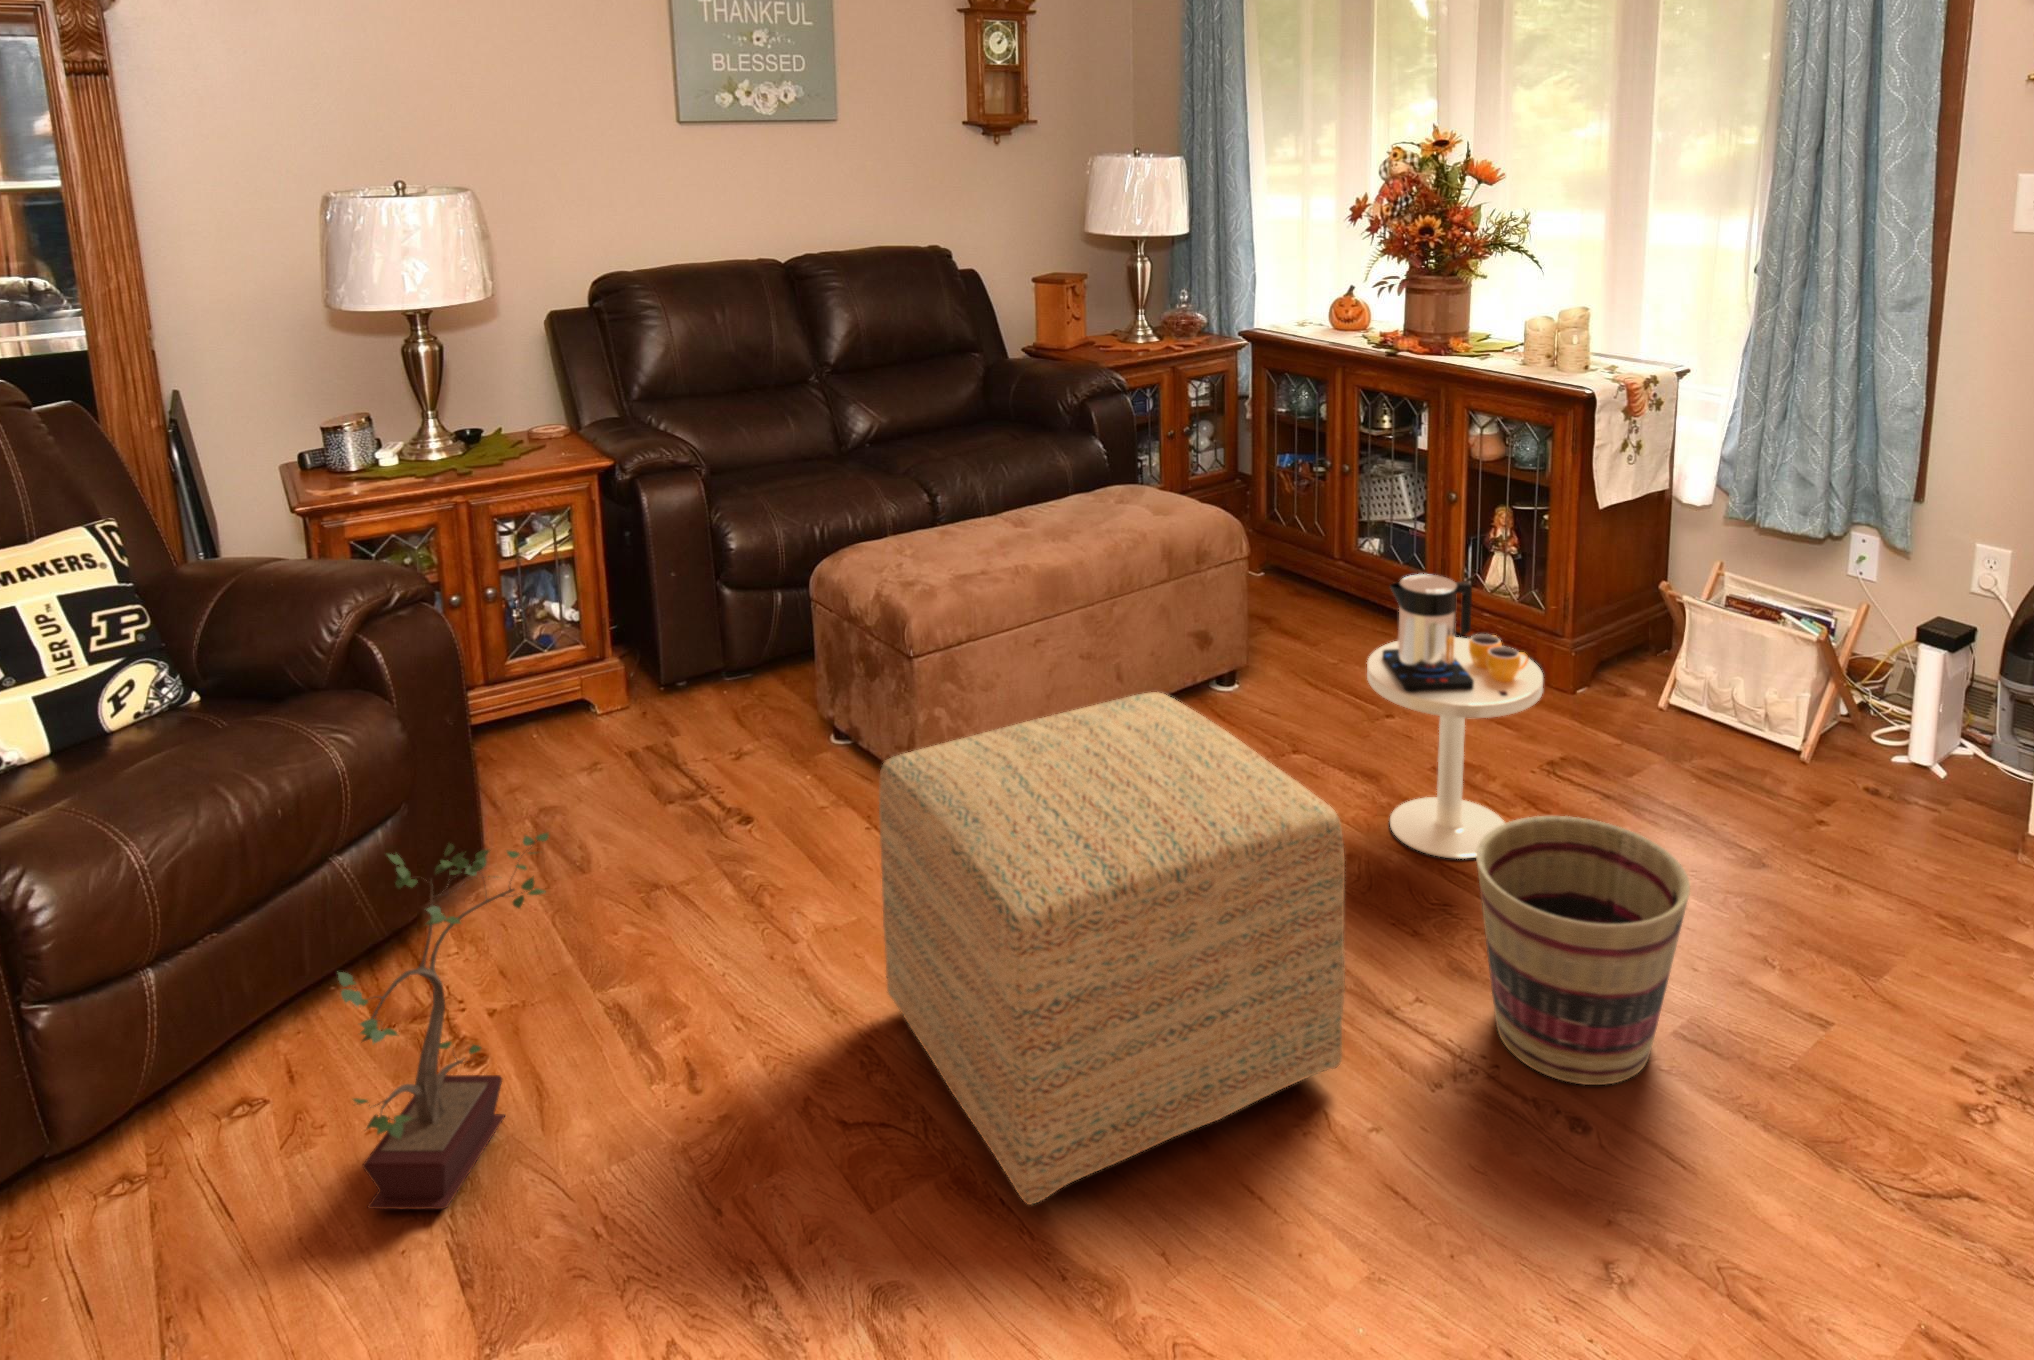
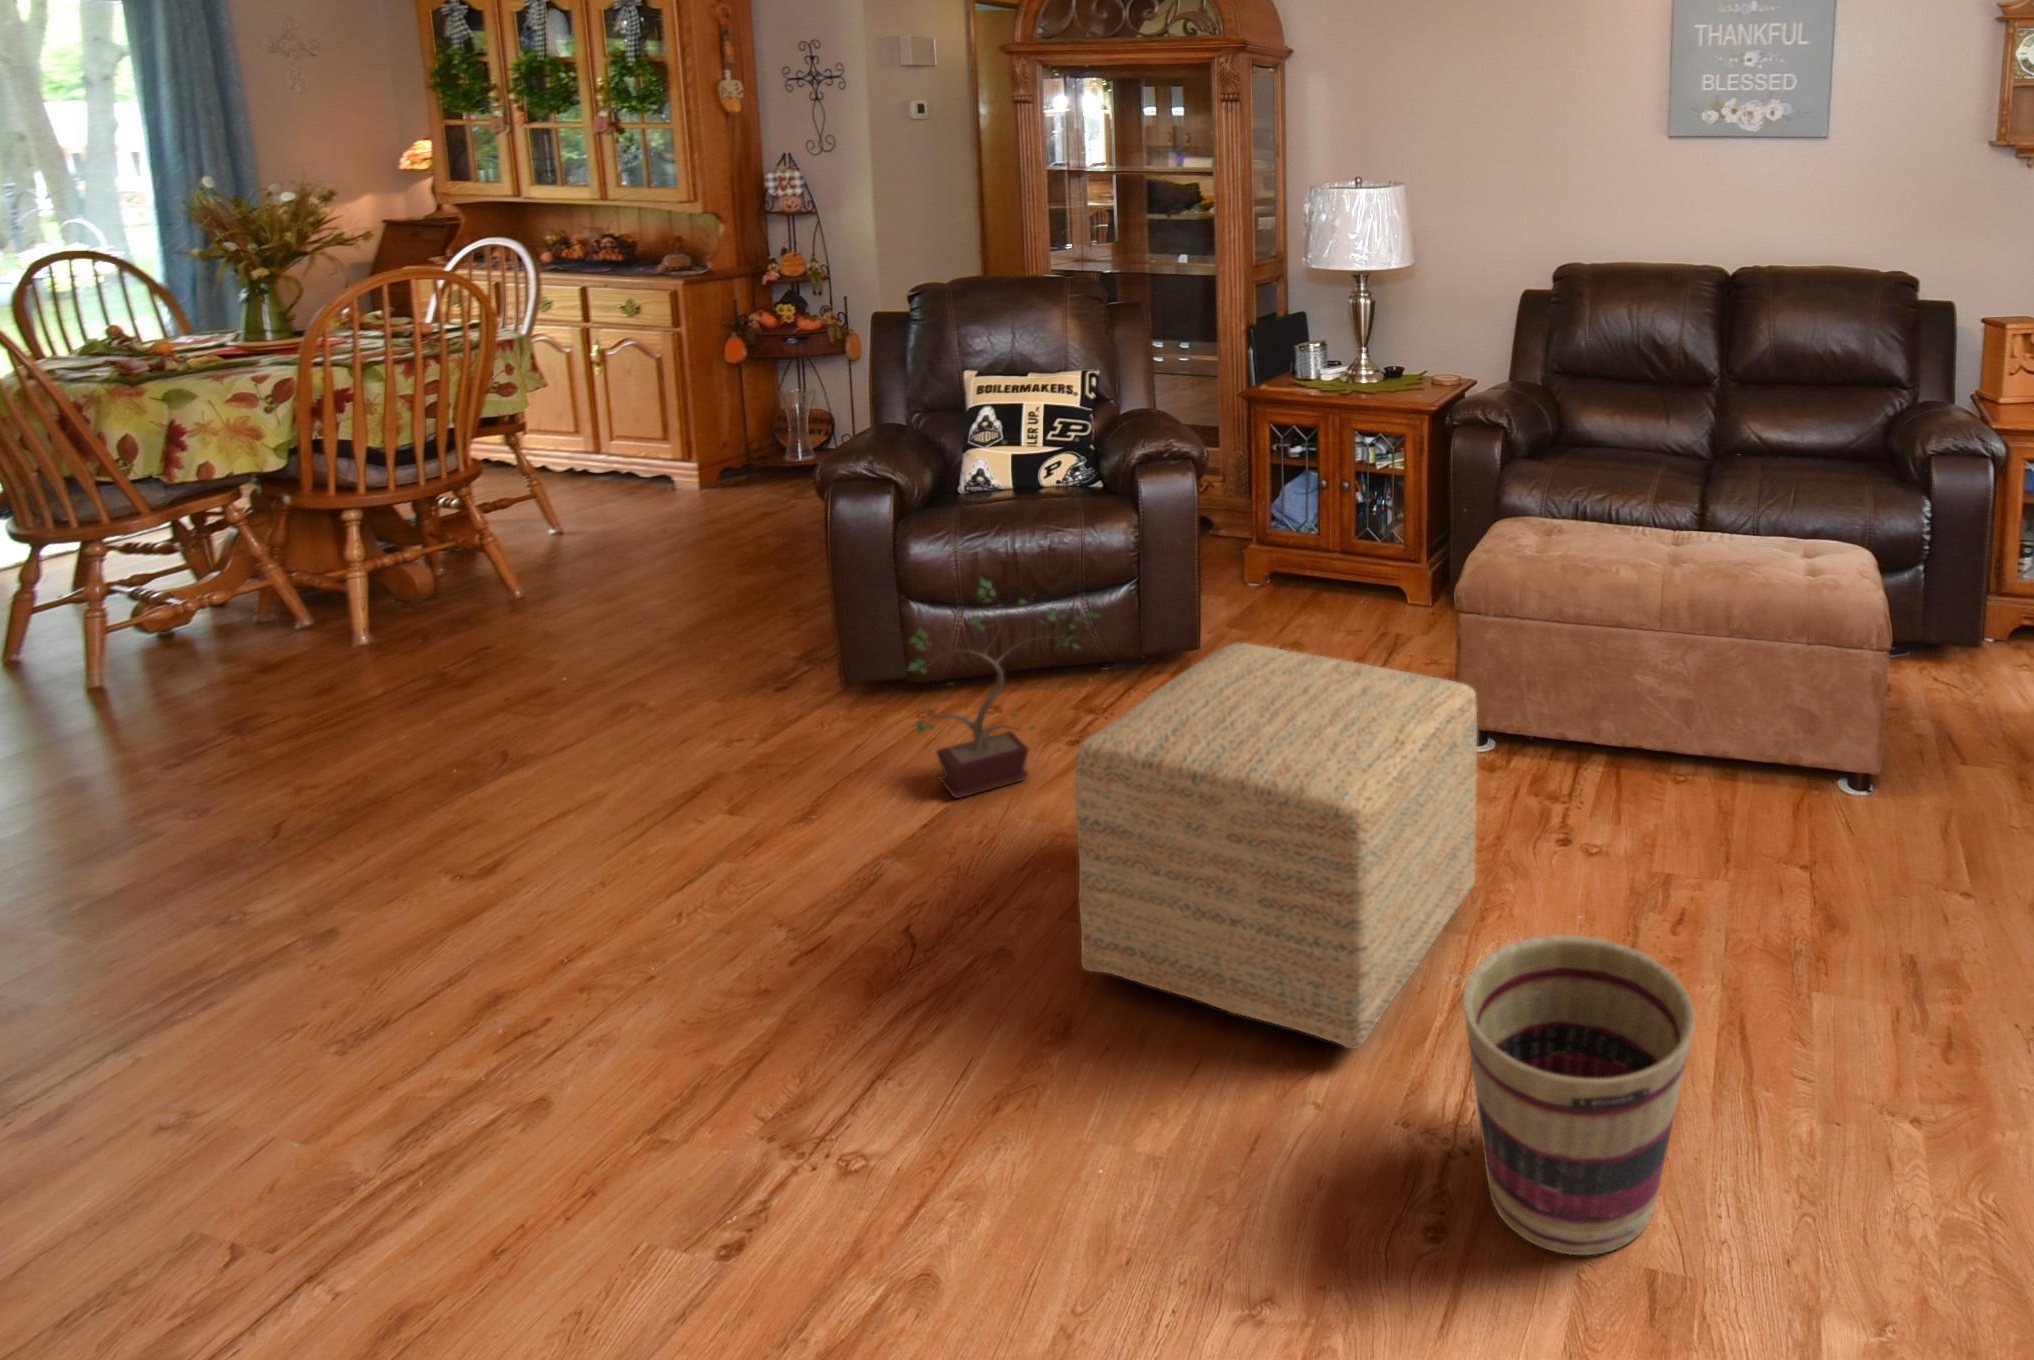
side table: present [1367,574,1543,859] -> none [1730,687,1945,1047]

